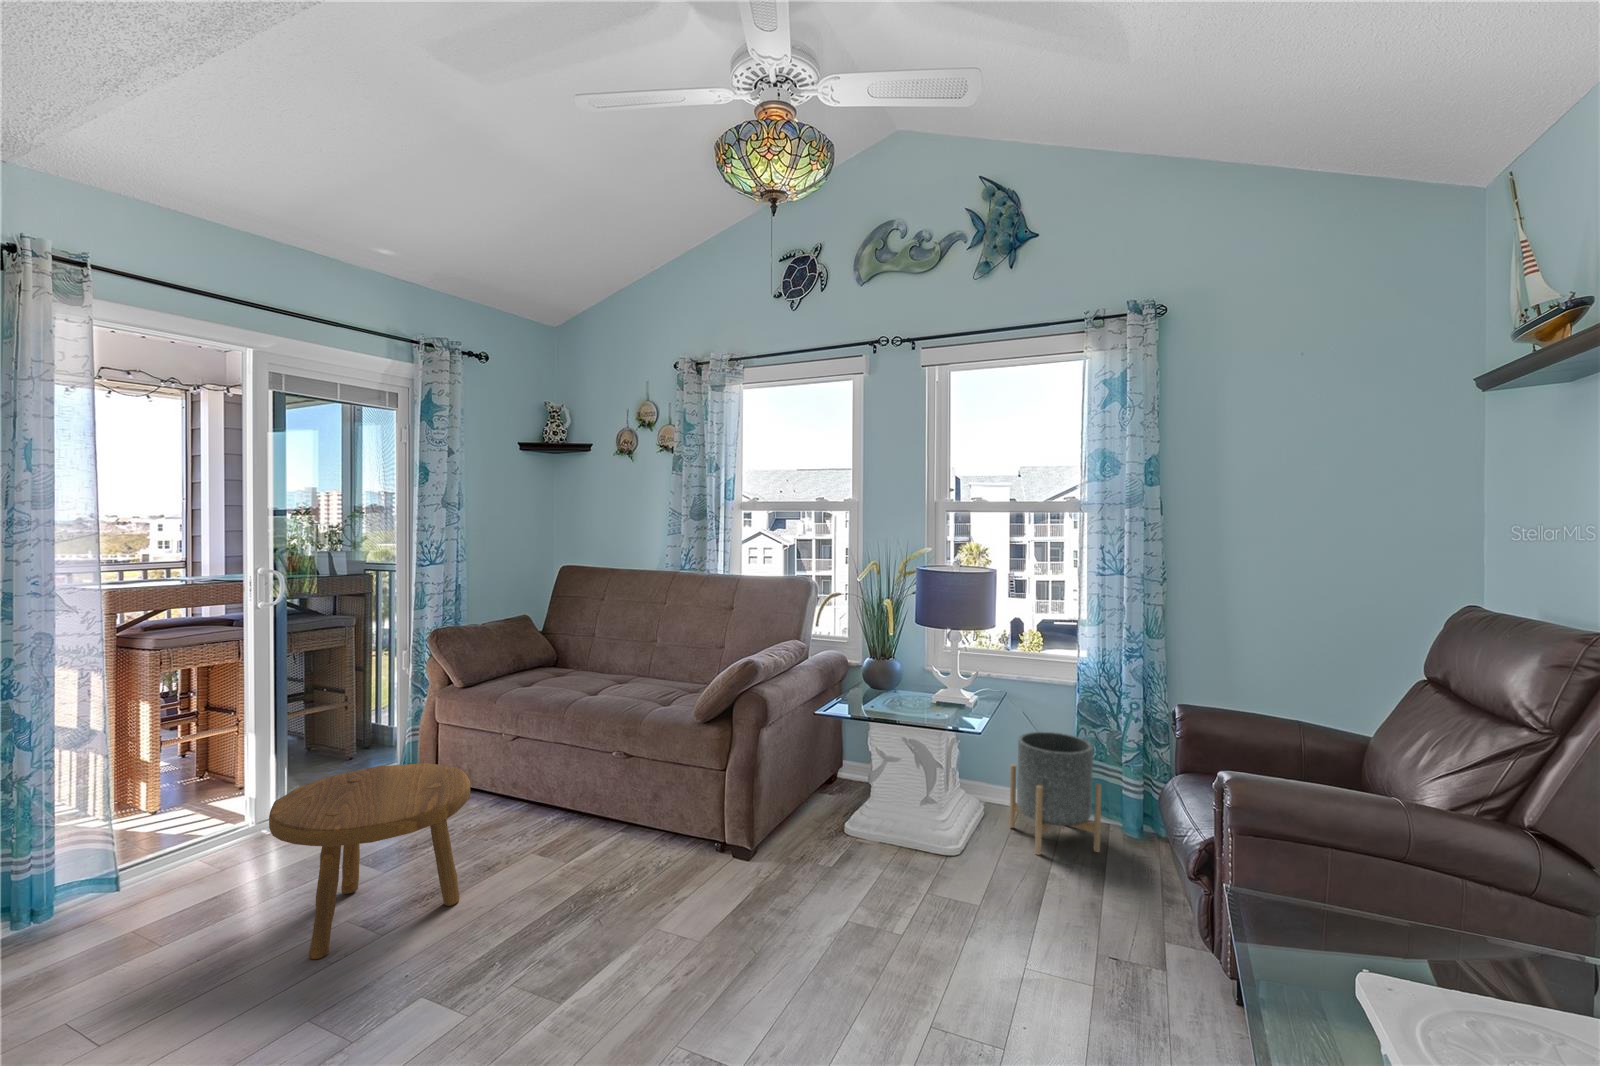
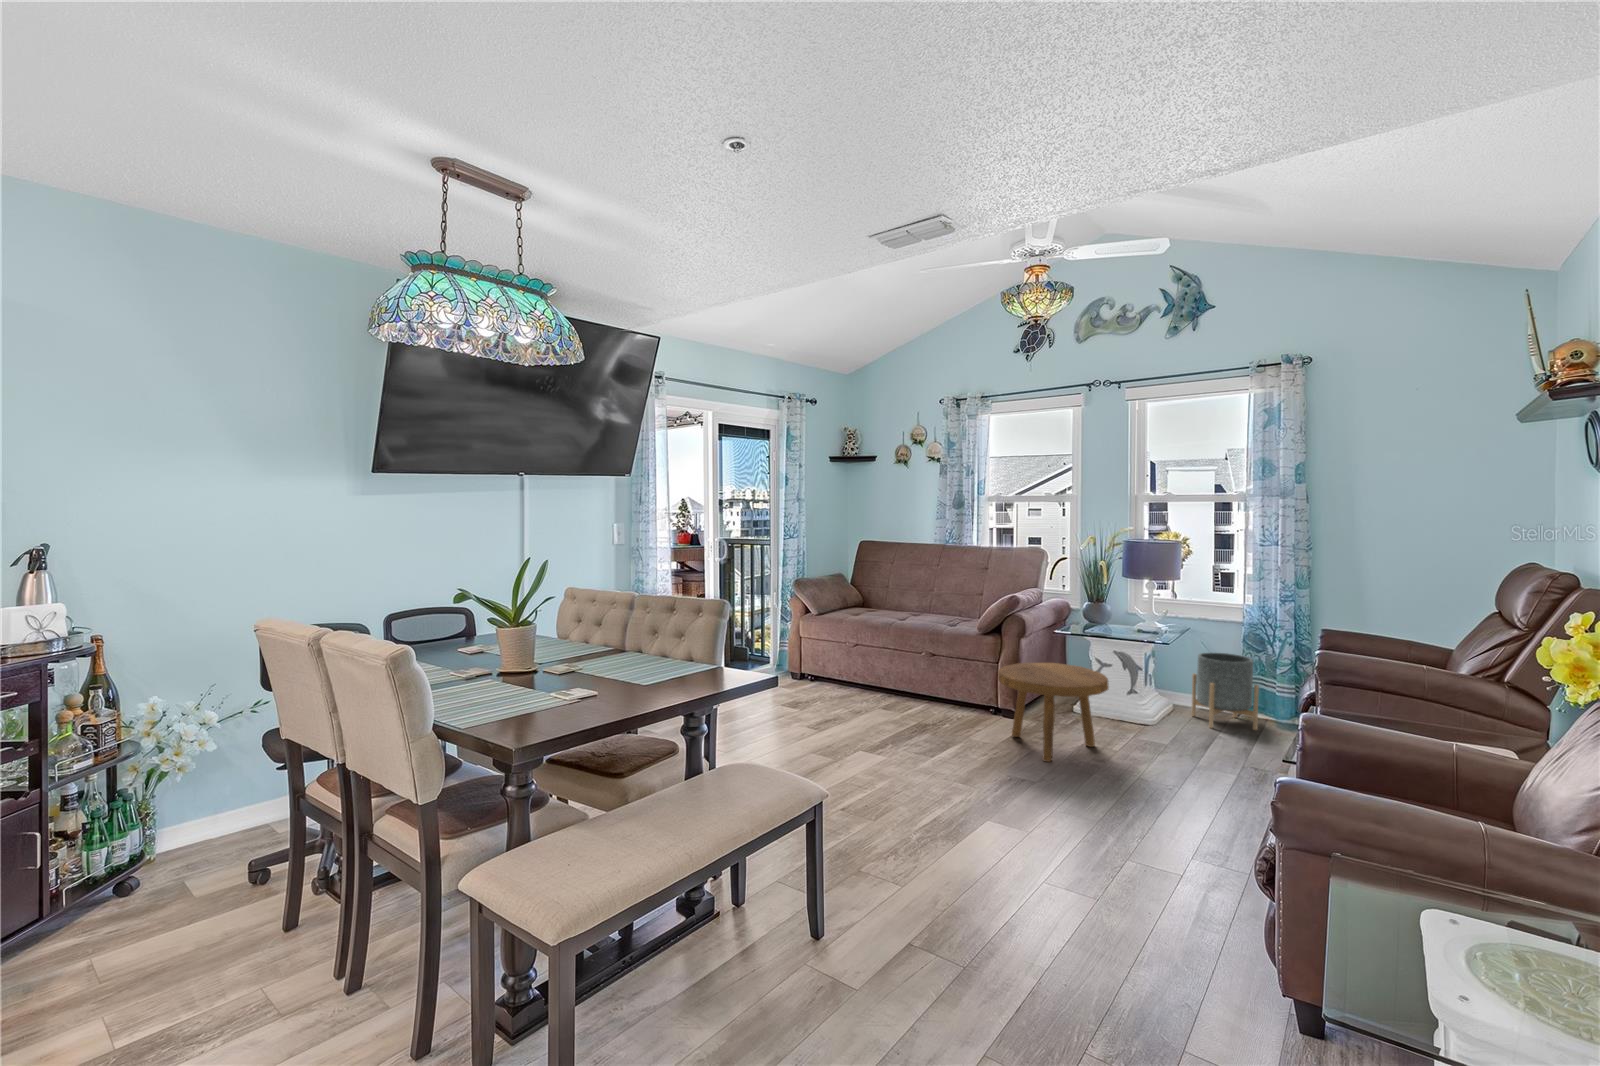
footstool: present [269,763,470,959] -> present [998,663,1109,762]

